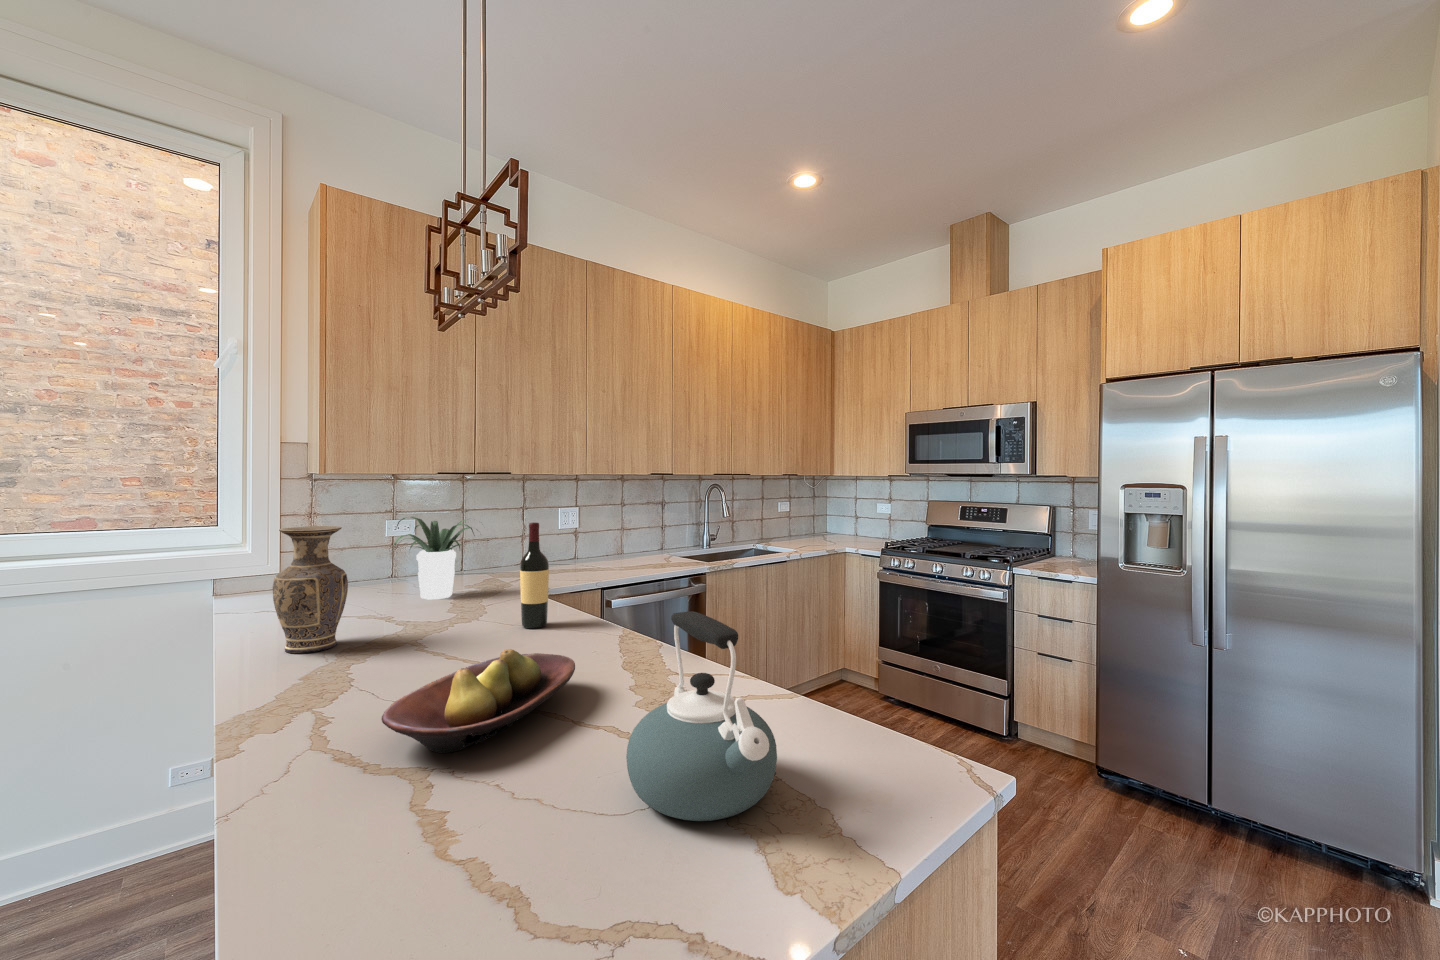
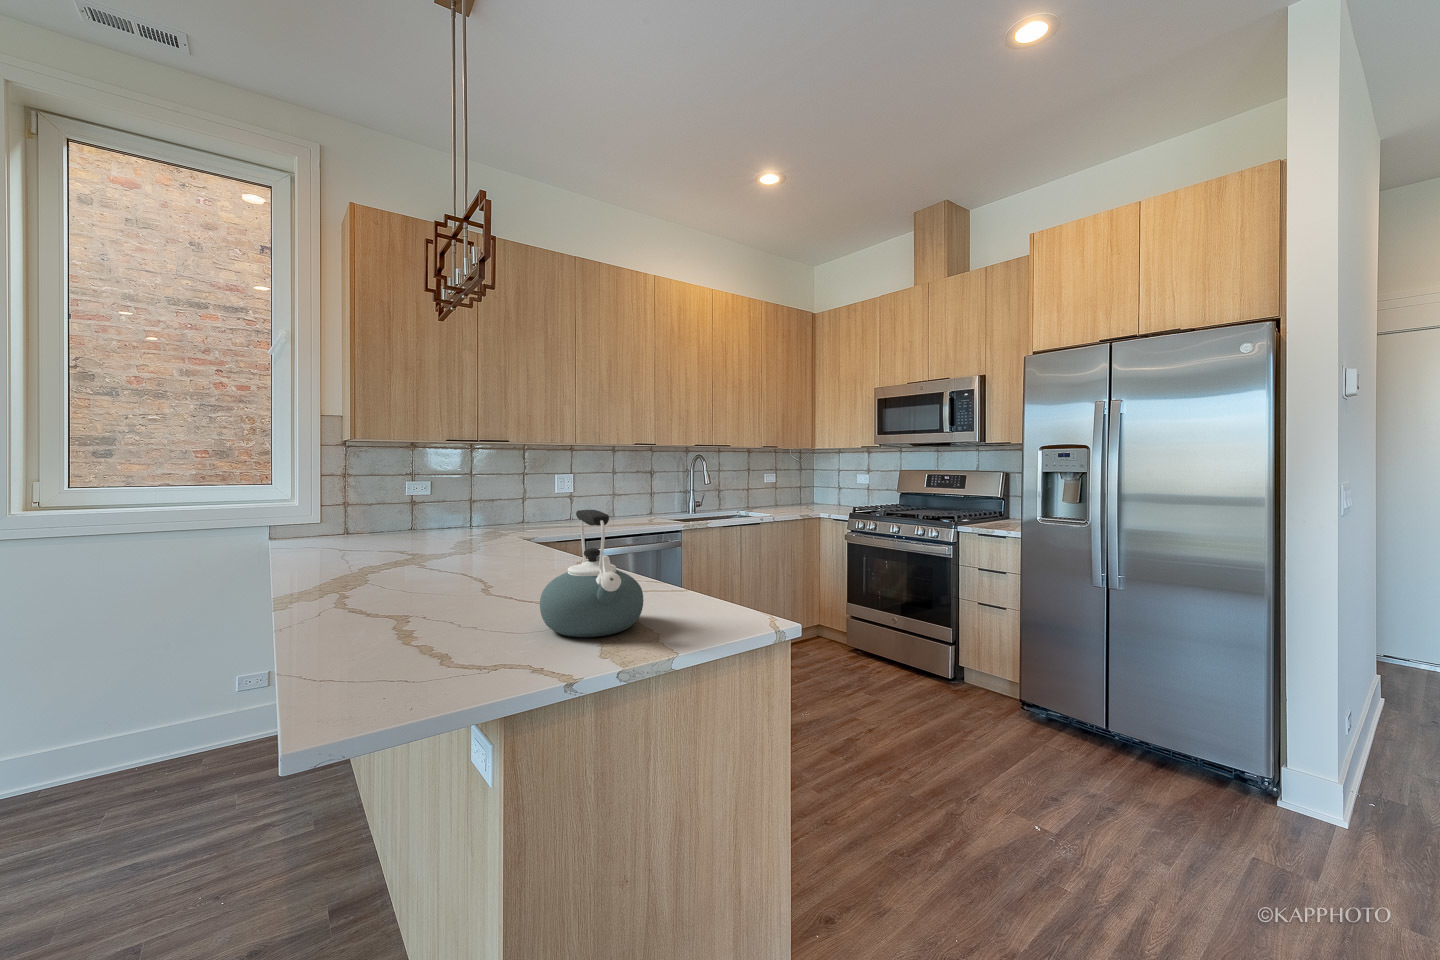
potted plant: present [393,517,477,599] -> none [408,476,488,543]
wine bottle: present [520,522,549,628] -> none [506,474,529,558]
vase: present [273,526,348,653] -> none [314,475,371,569]
fruit bowl: present [382,649,575,753] -> none [385,552,531,612]

